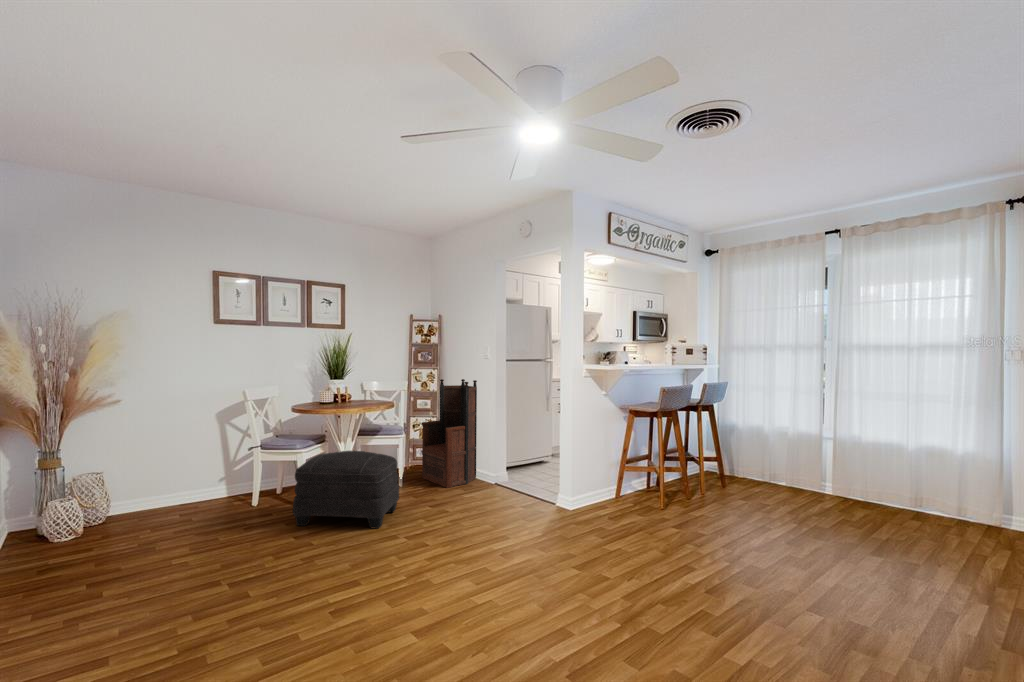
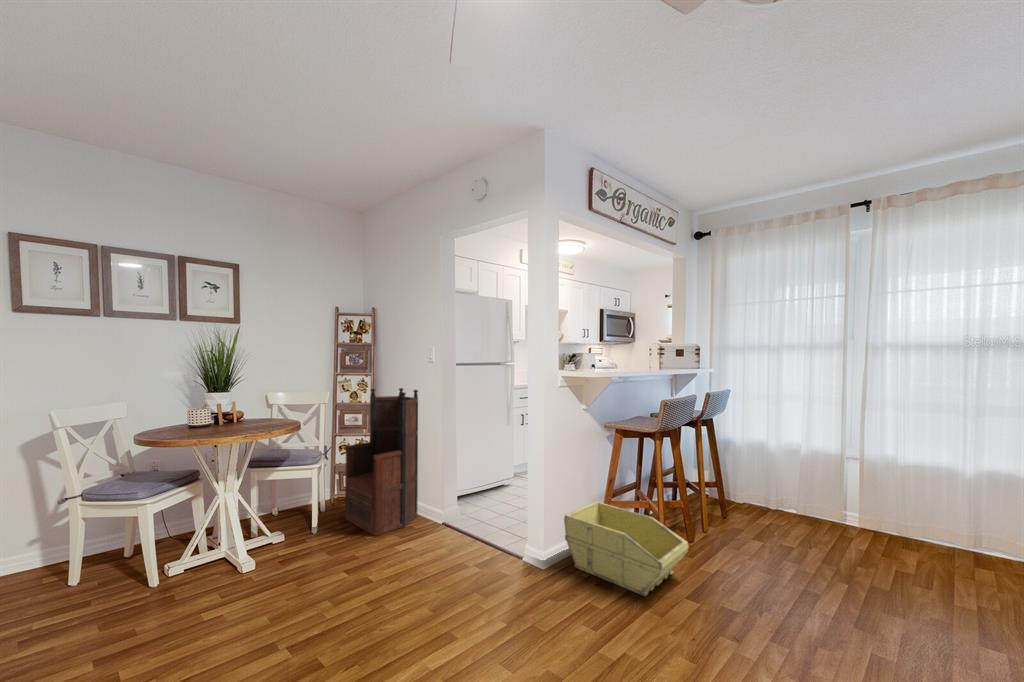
ottoman: present [293,451,399,529] -> none [102,502,295,636]
storage bin: none [586,465,676,524] -> present [564,502,689,596]

